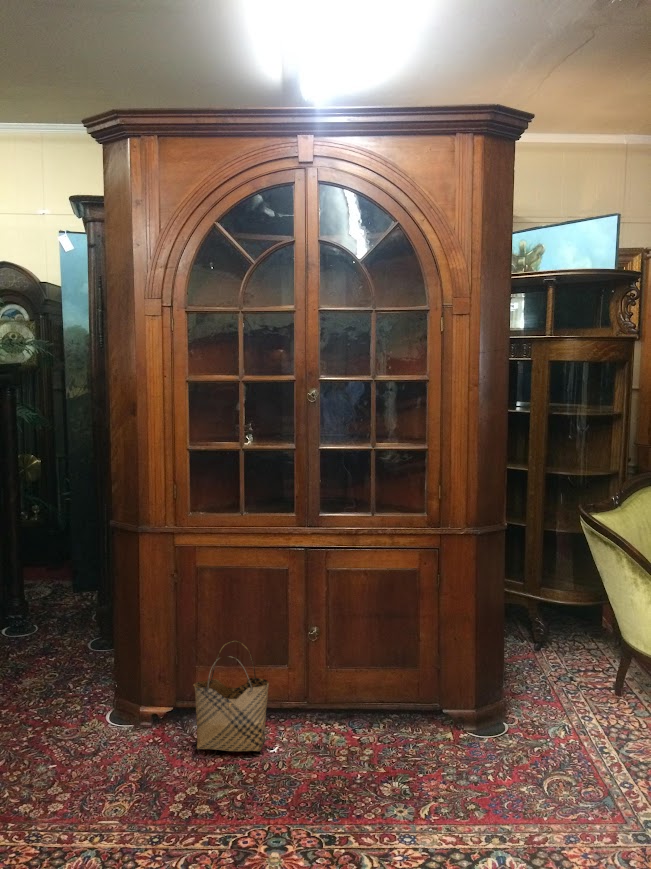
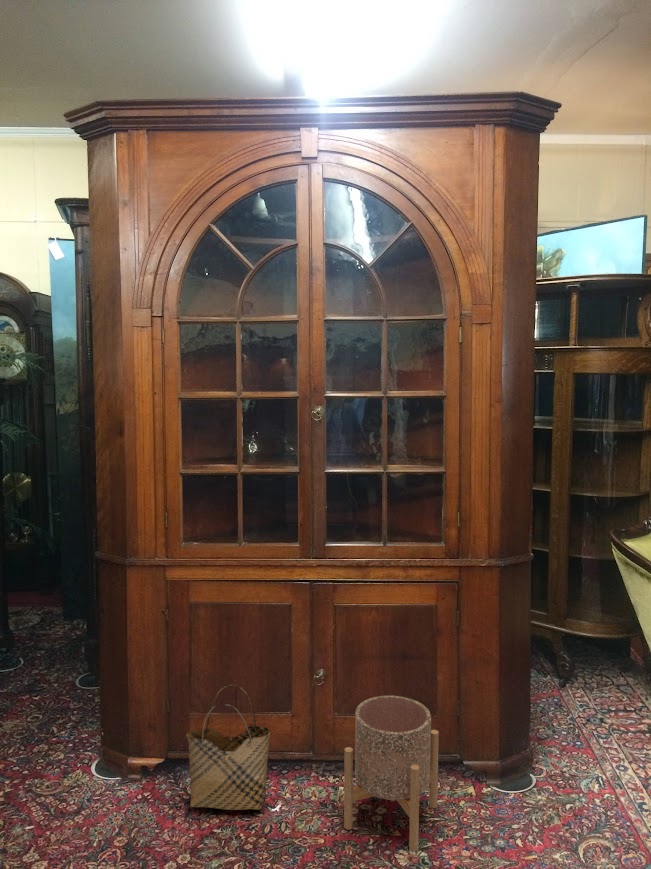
planter: none [335,651,420,784] -> present [344,696,439,851]

